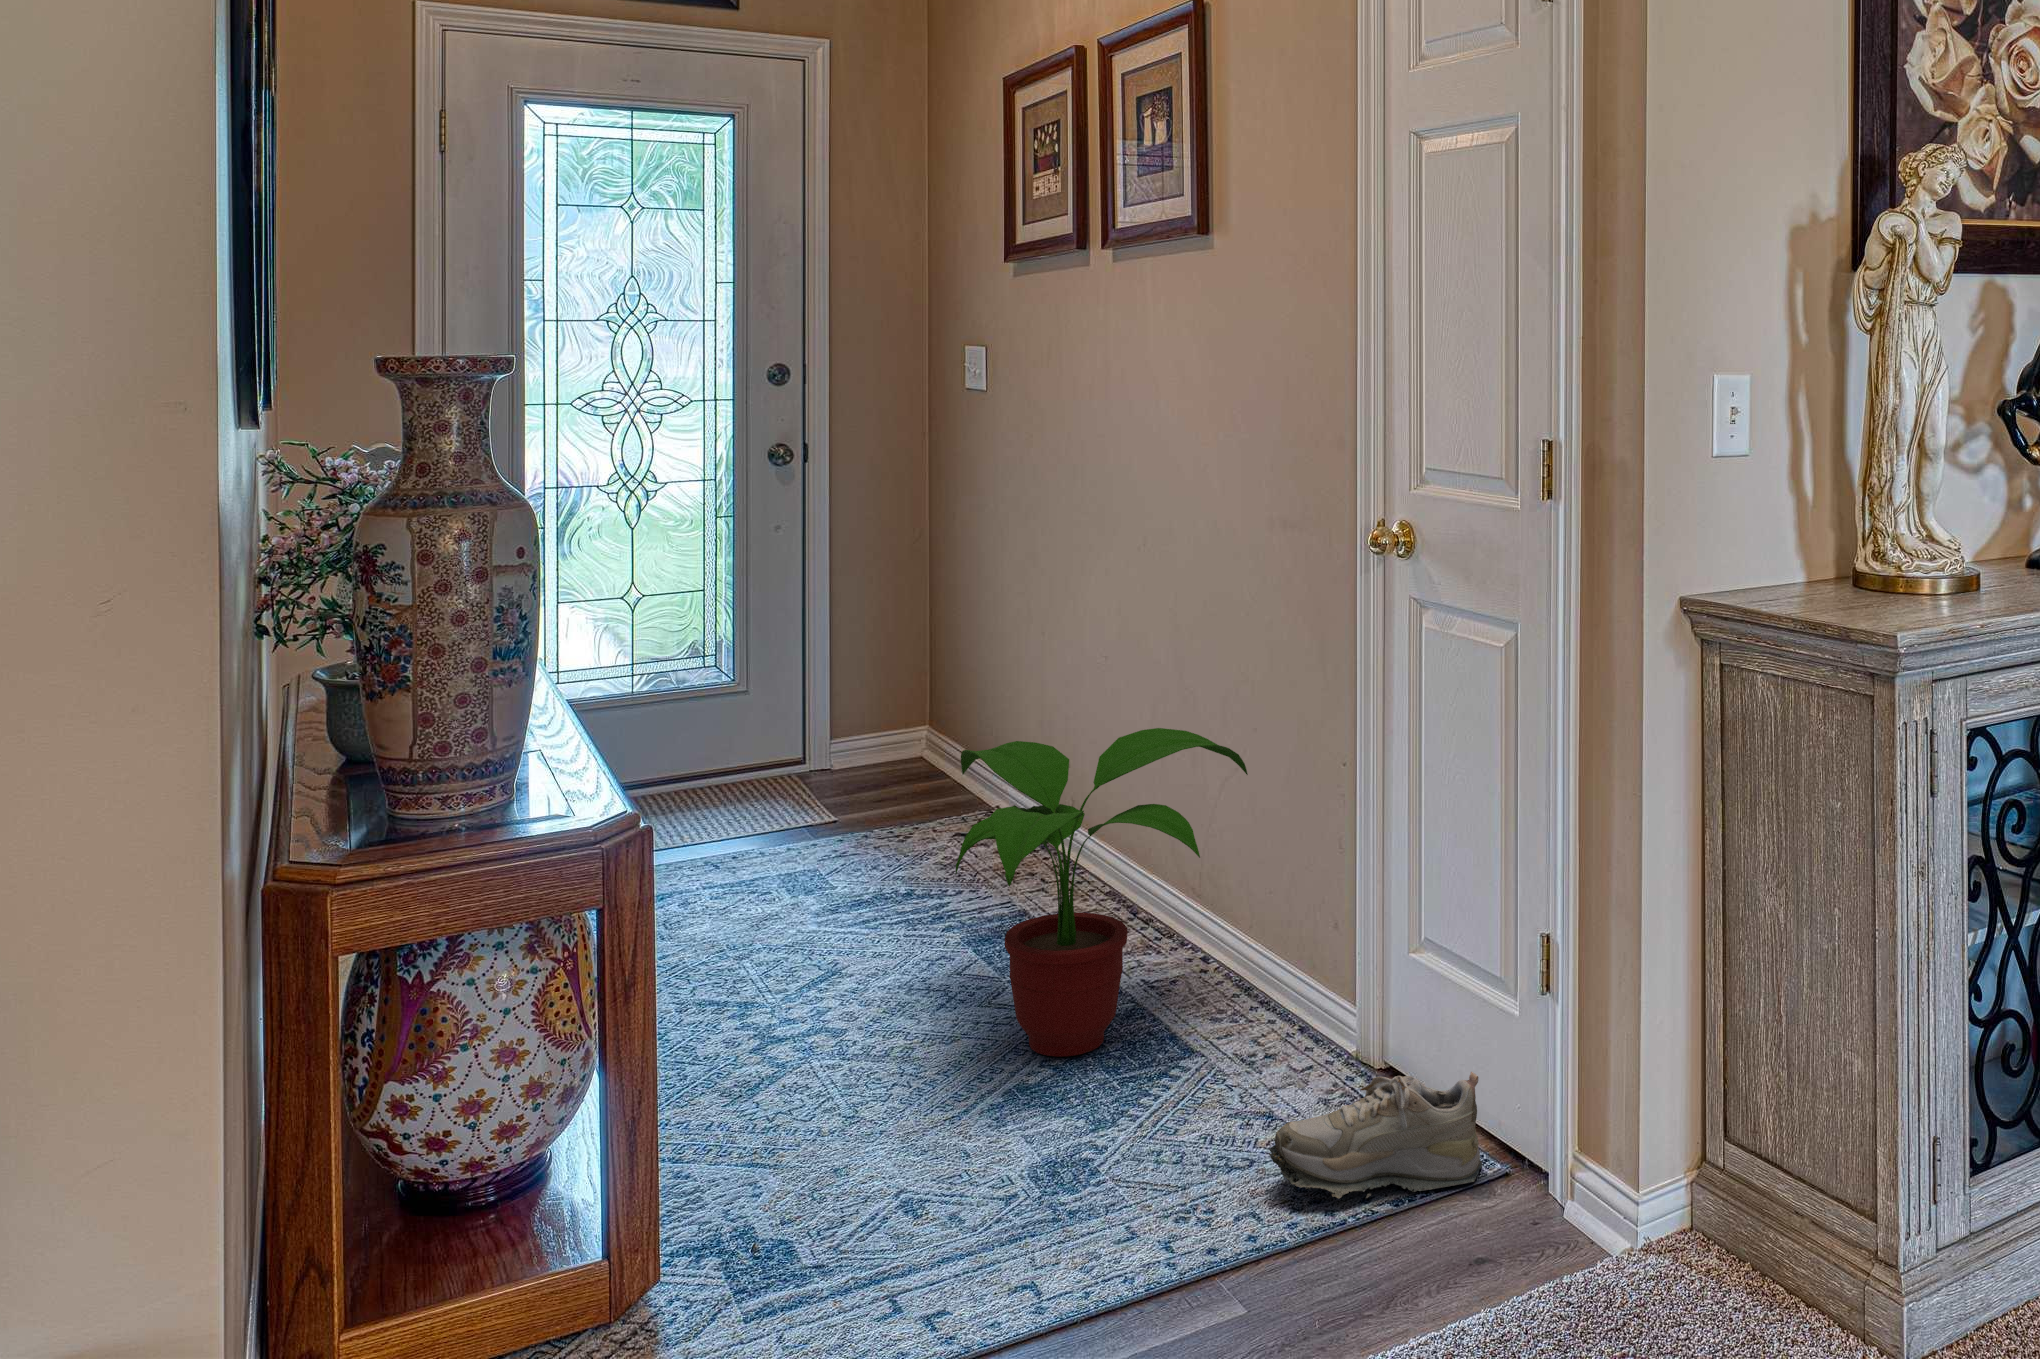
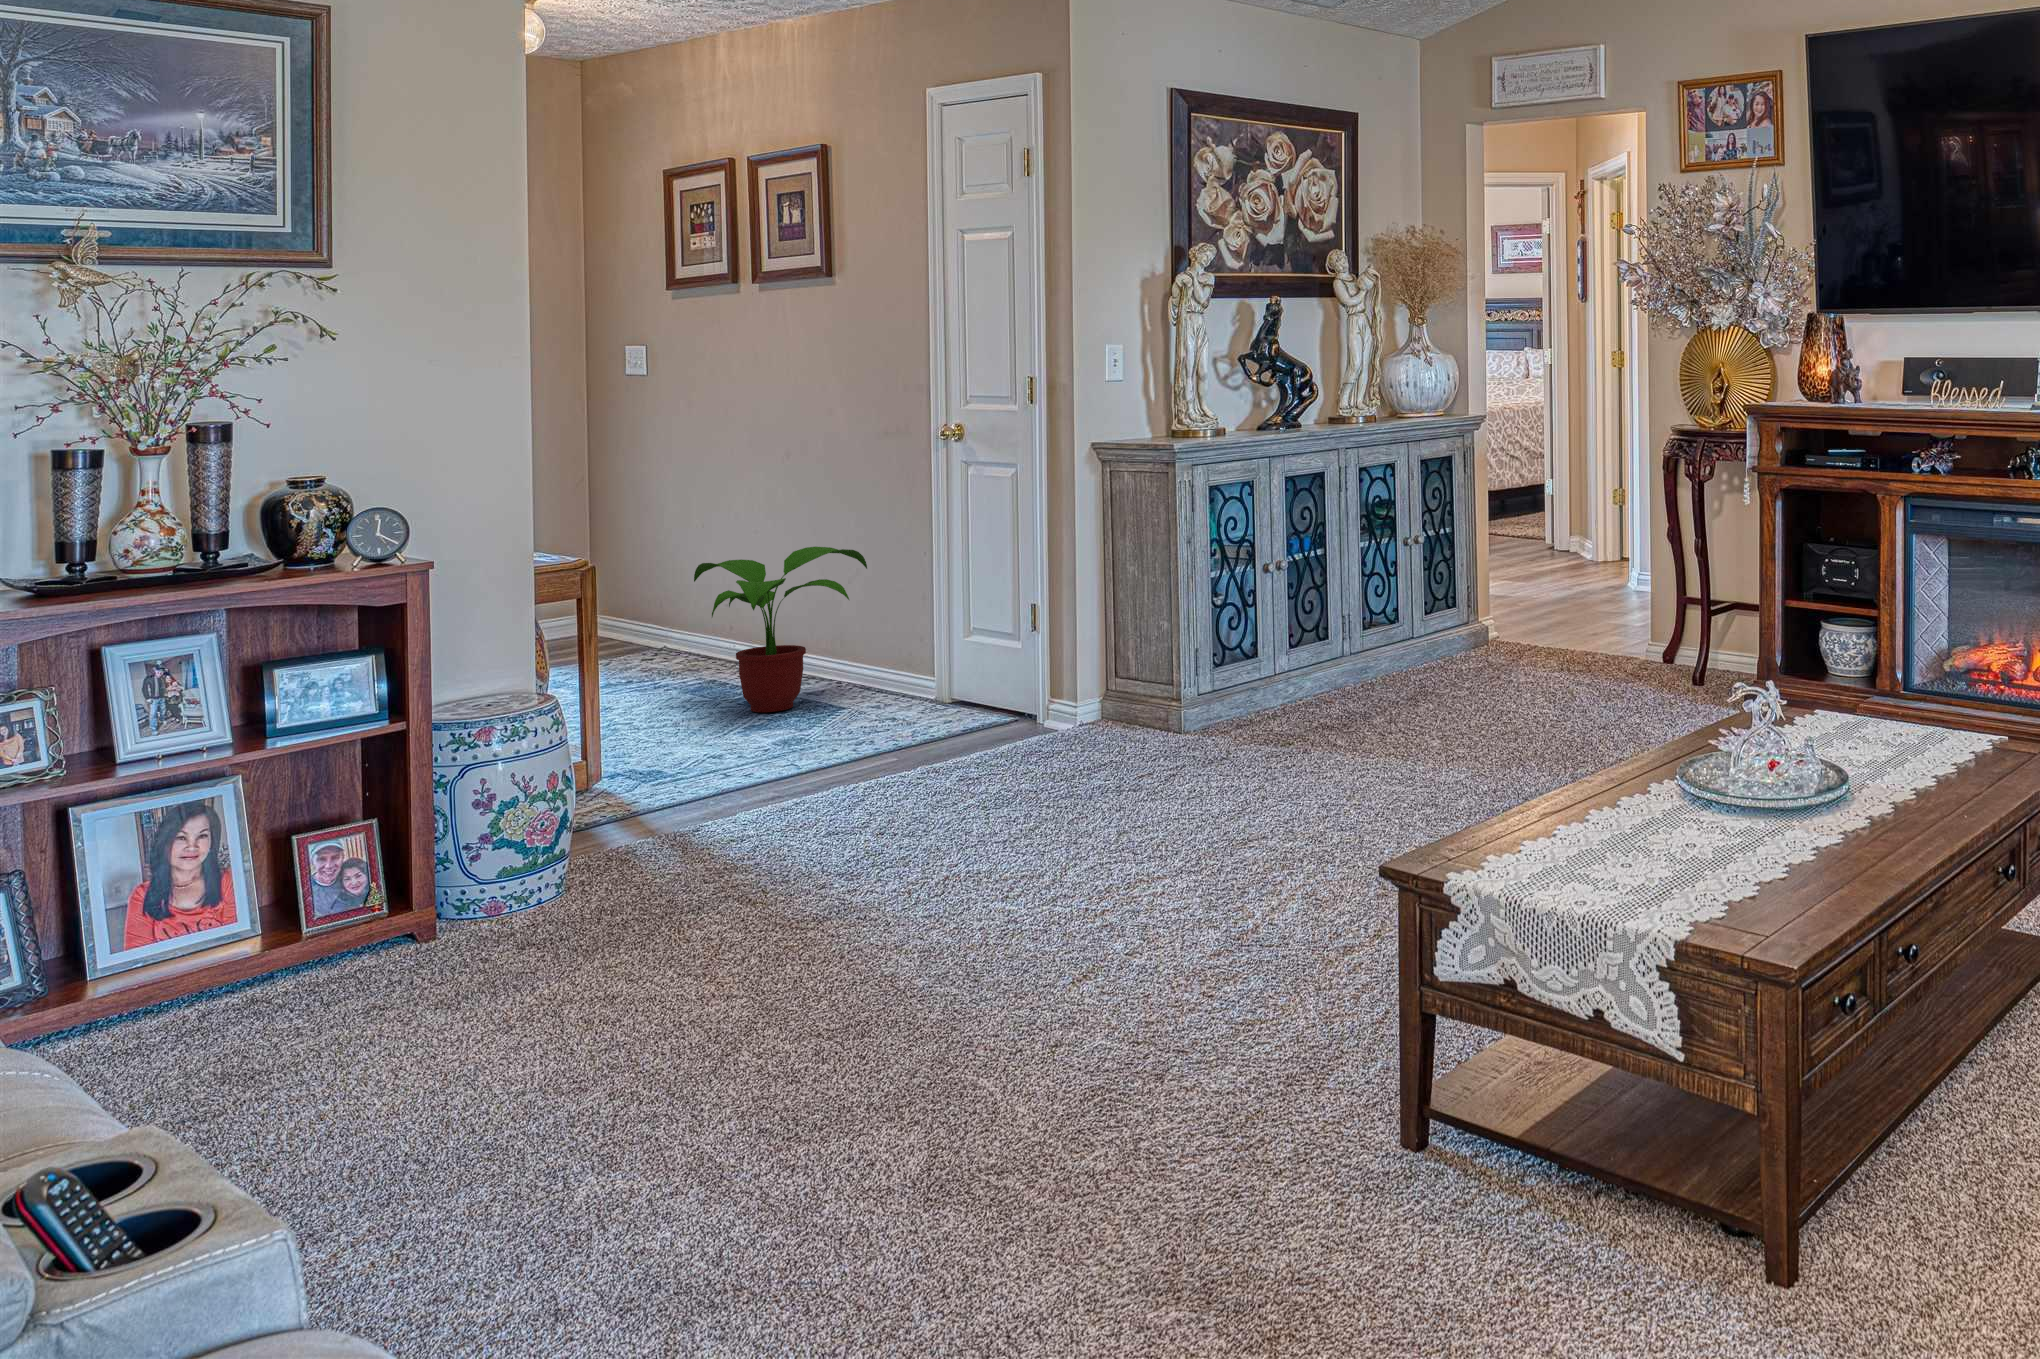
shoe: present [1269,1072,1483,1199] -> none [900,672,1004,727]

